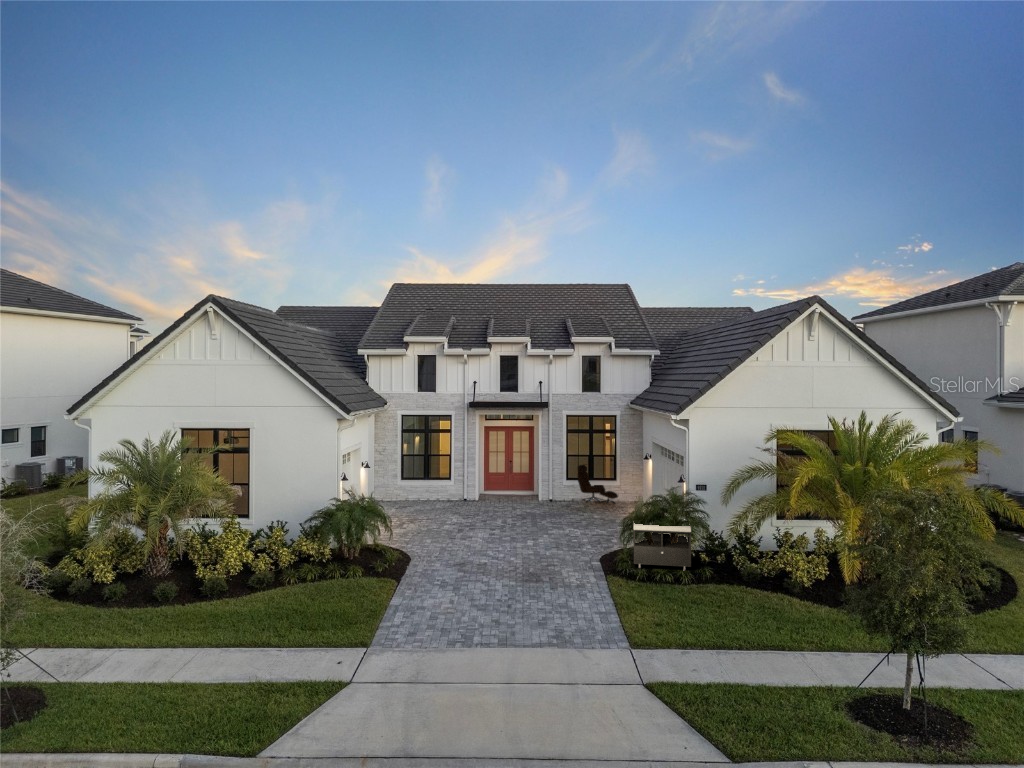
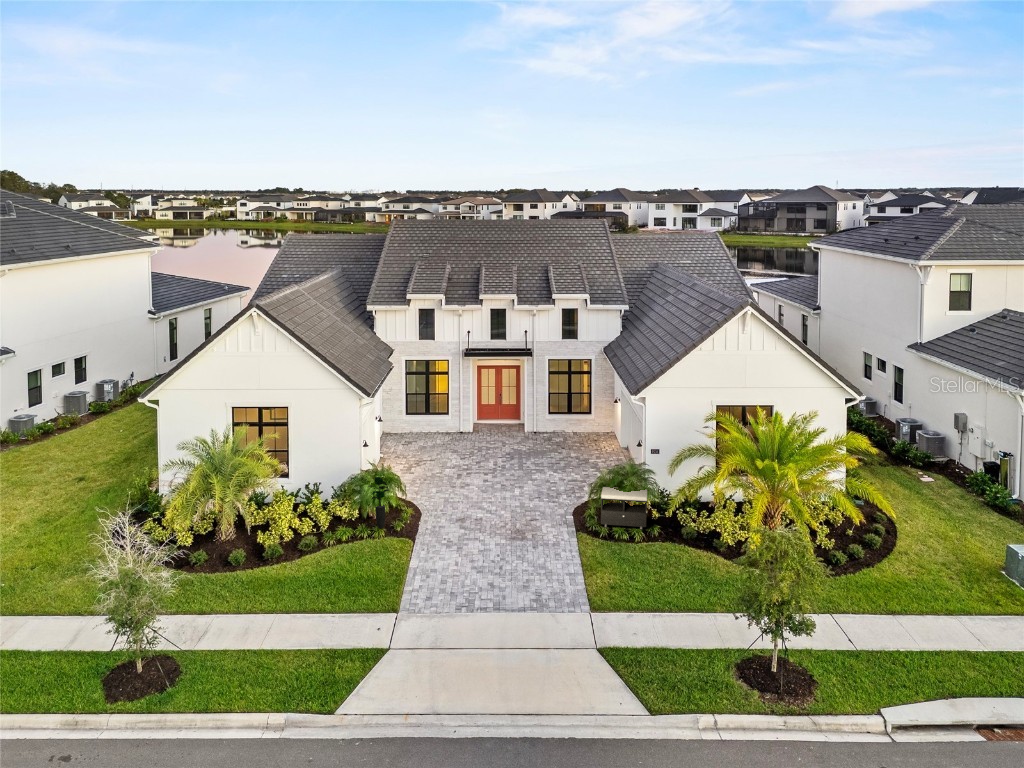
lounge chair: present [578,465,618,503] -> none [564,399,602,439]
potted plant: none [348,503,375,566] -> present [368,477,389,528]

